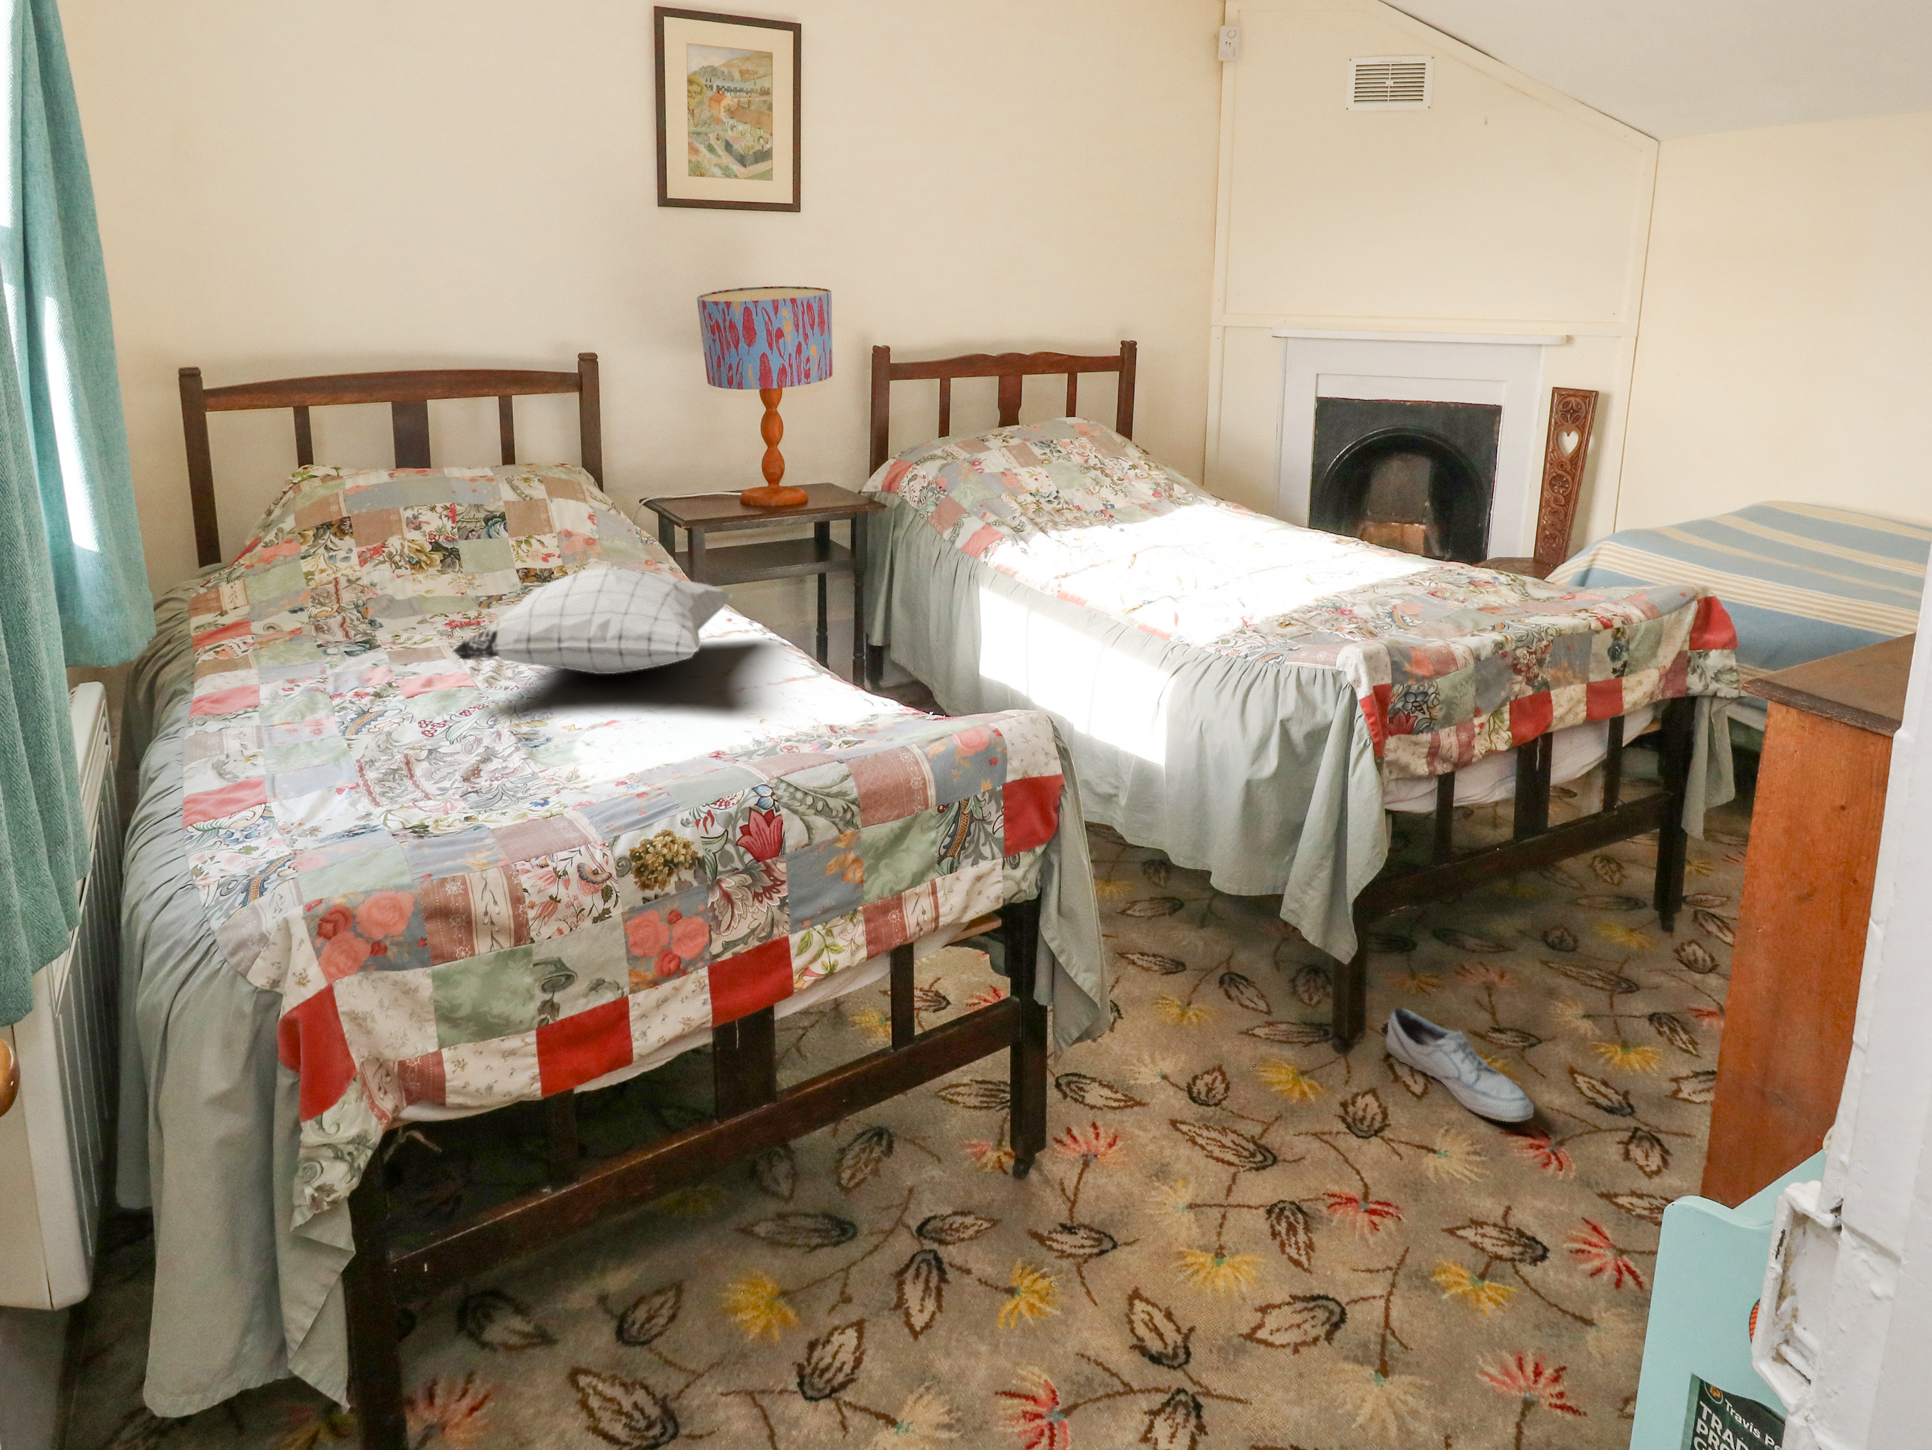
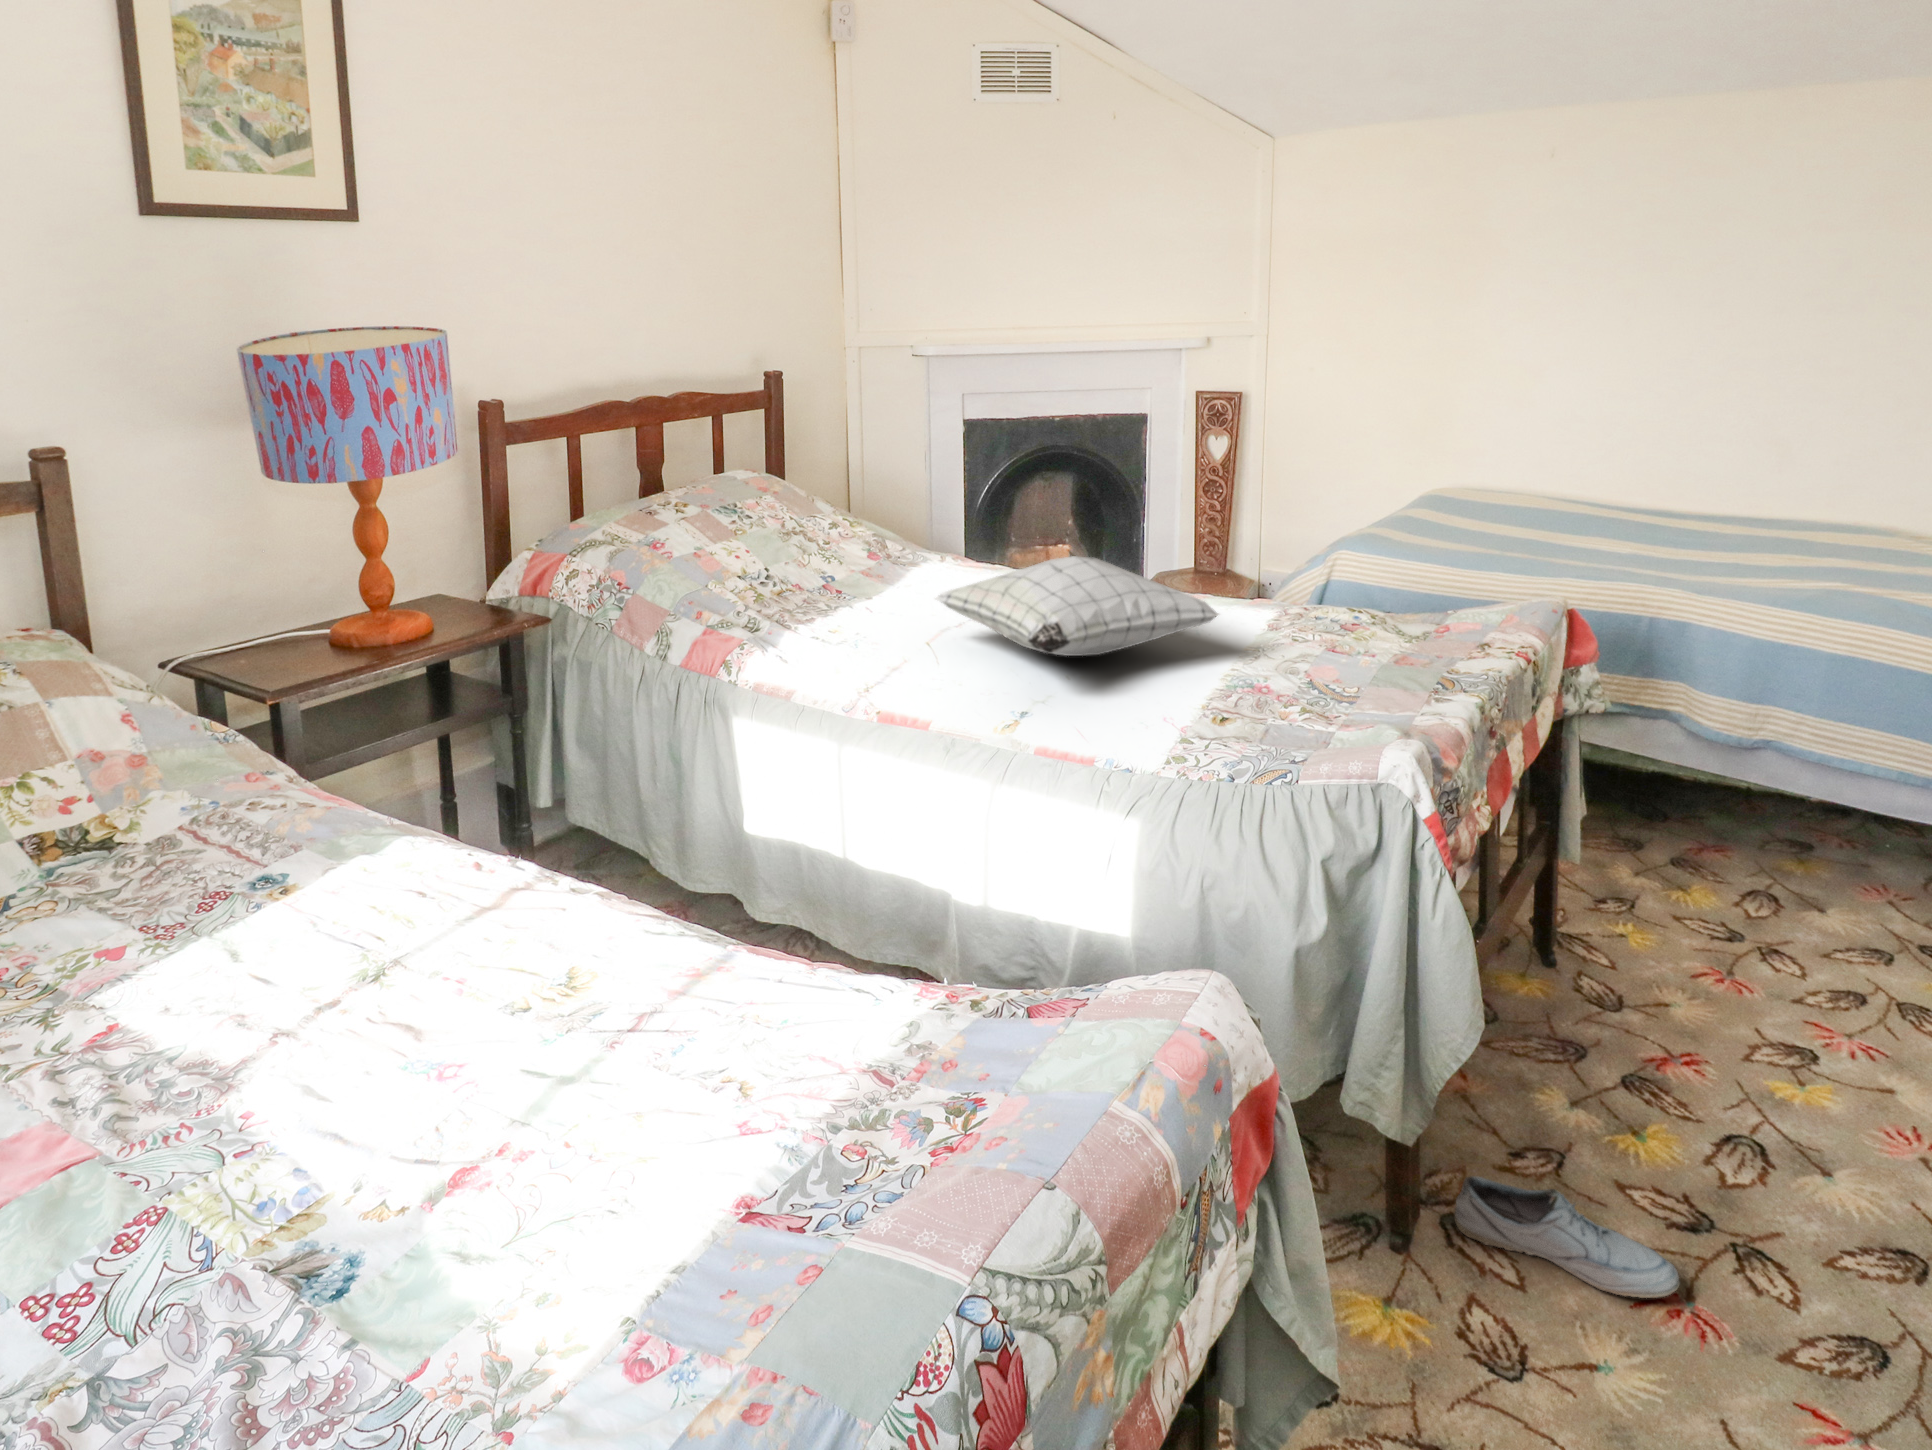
pillow: present [453,568,731,674] -> present [936,556,1219,656]

